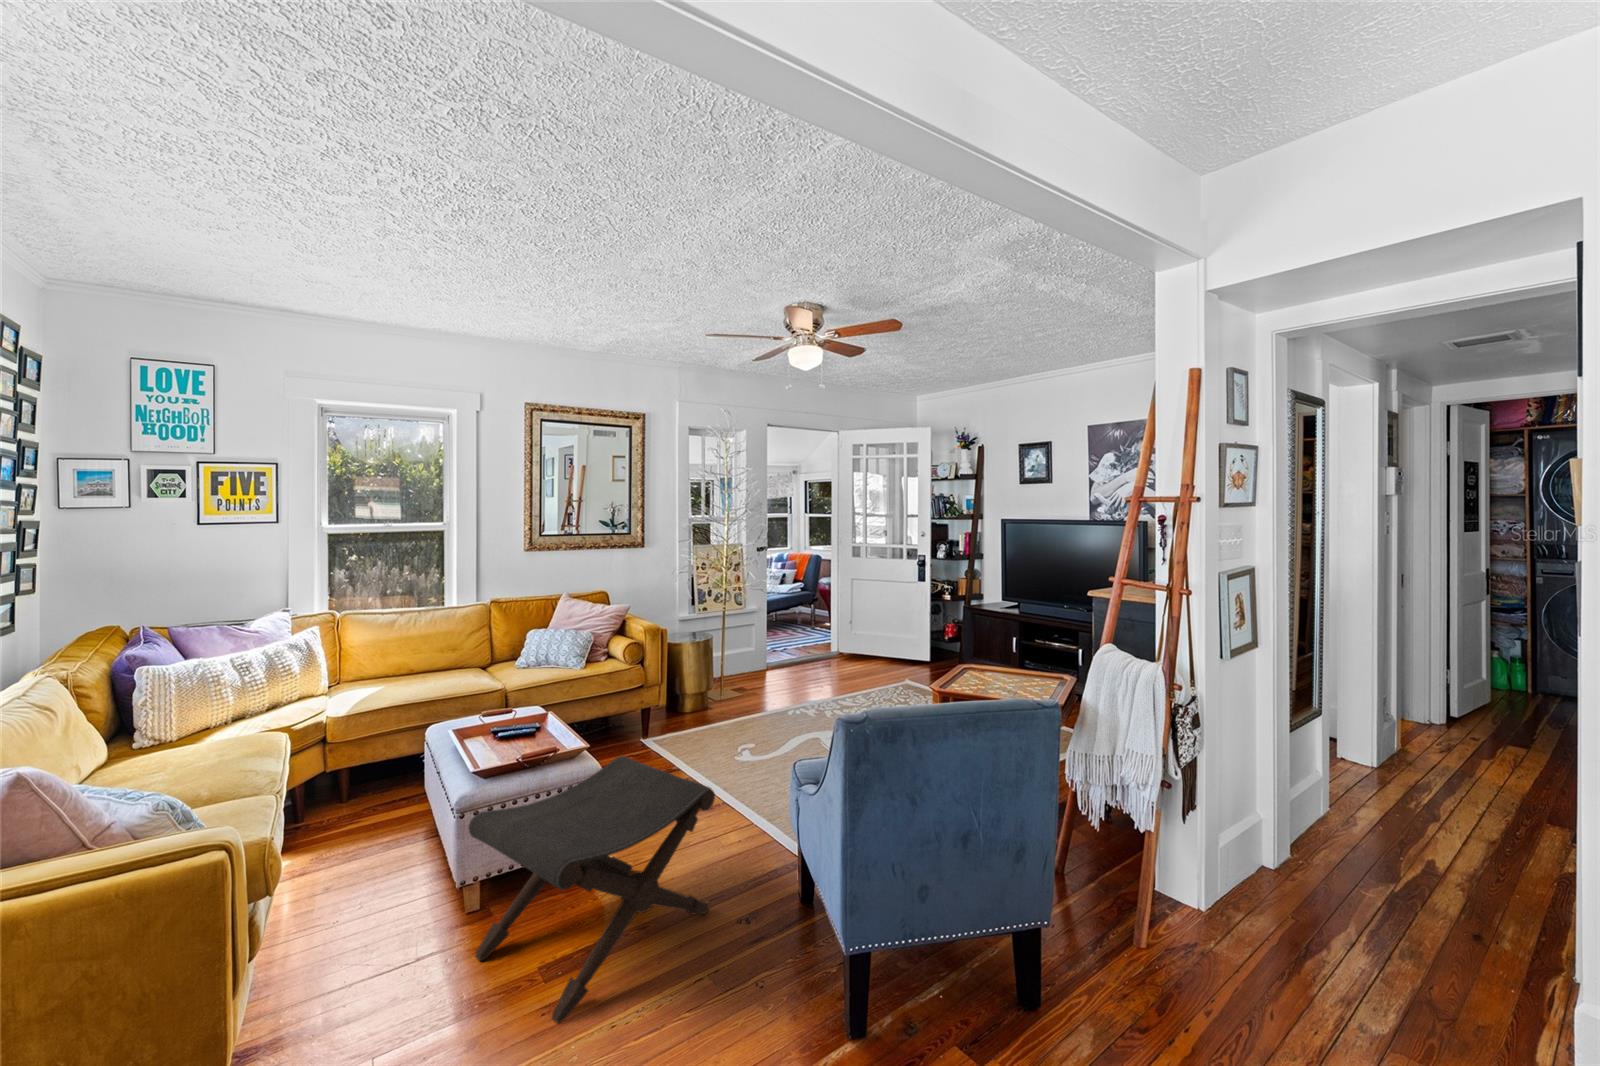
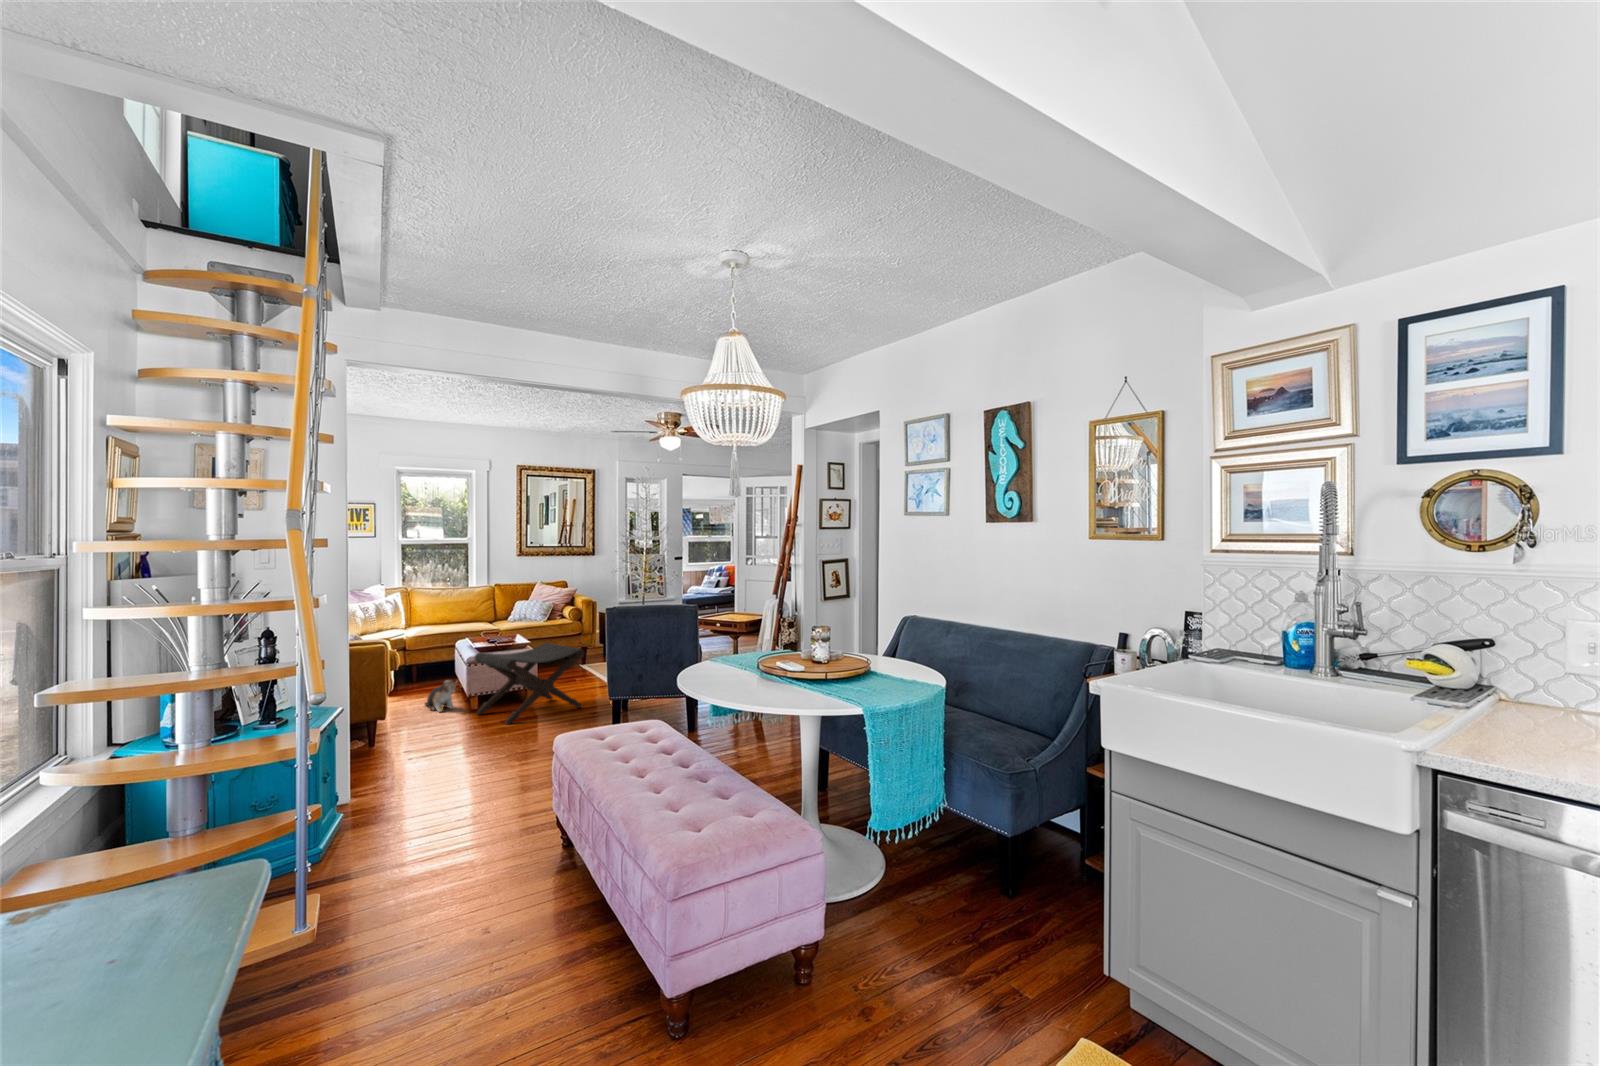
plush toy: none [353,868,429,947] -> present [425,680,456,712]

